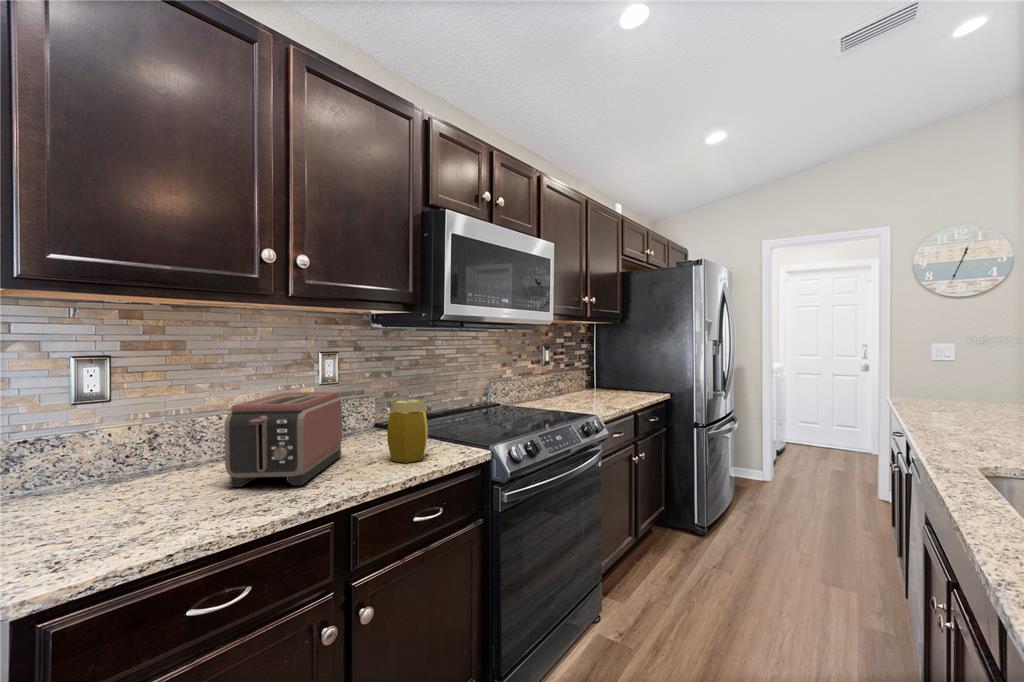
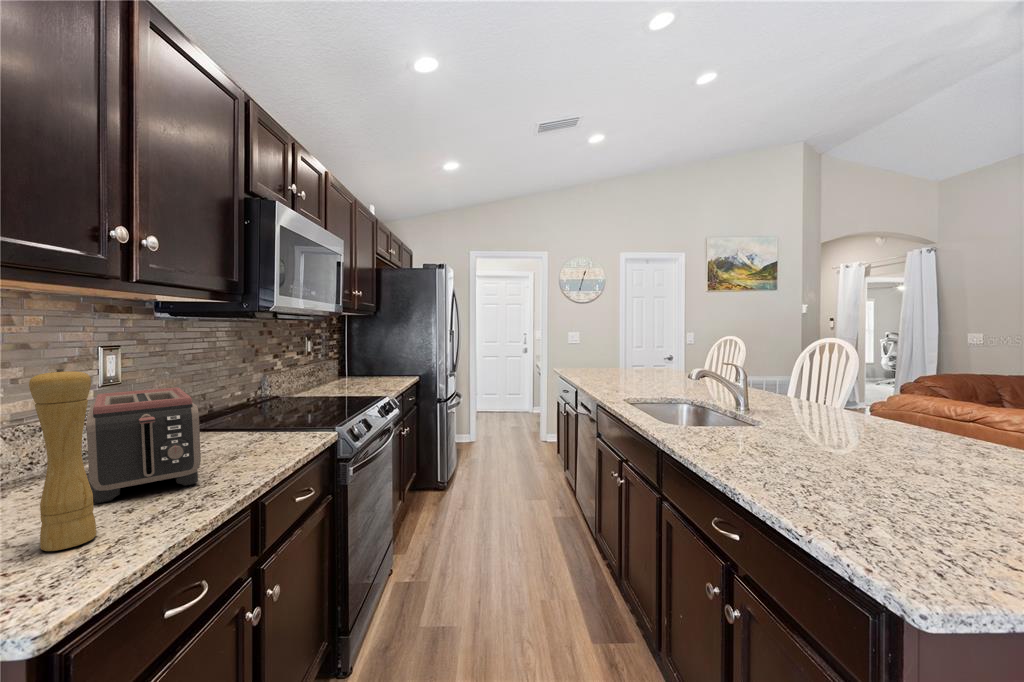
pepper mill: none [132,374,180,526] -> present [29,369,96,551]
jar: present [387,399,428,463] -> none [244,388,291,452]

